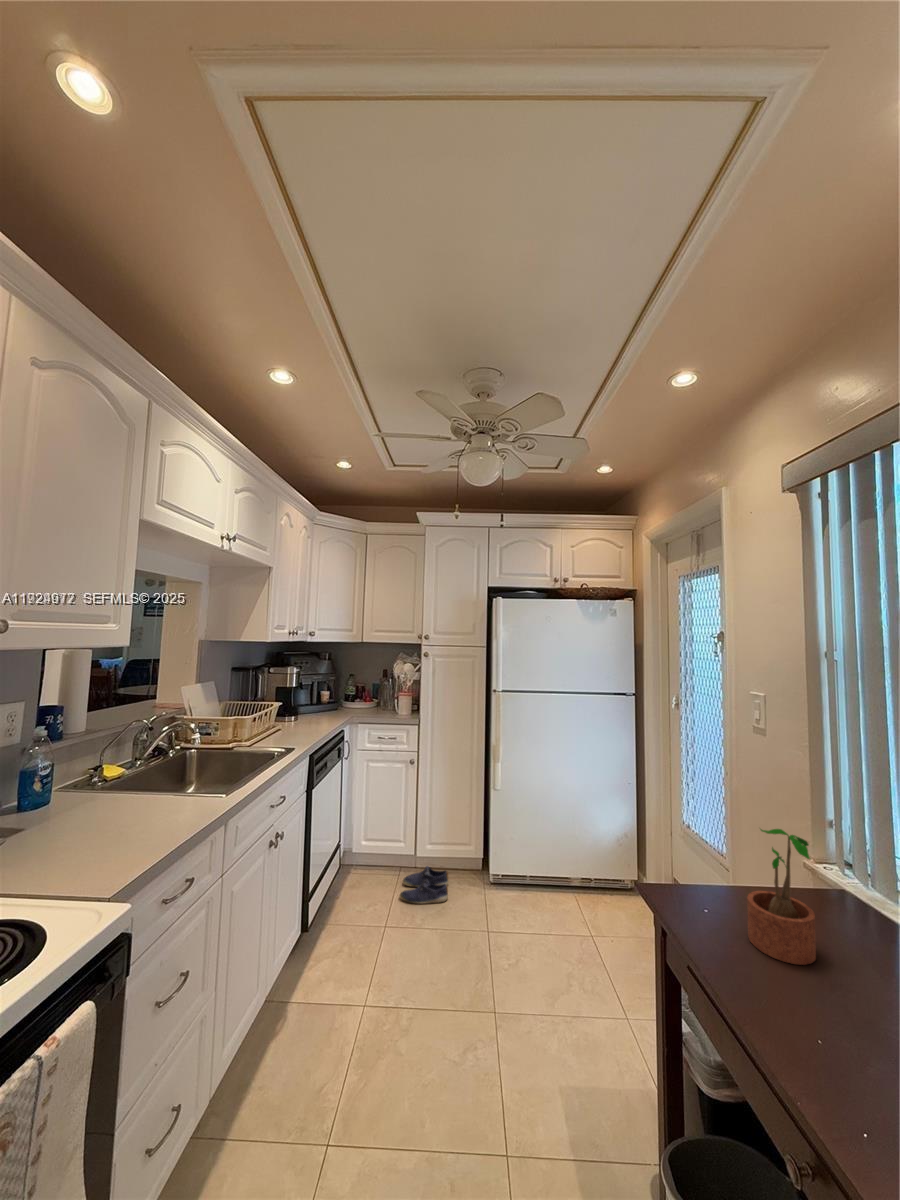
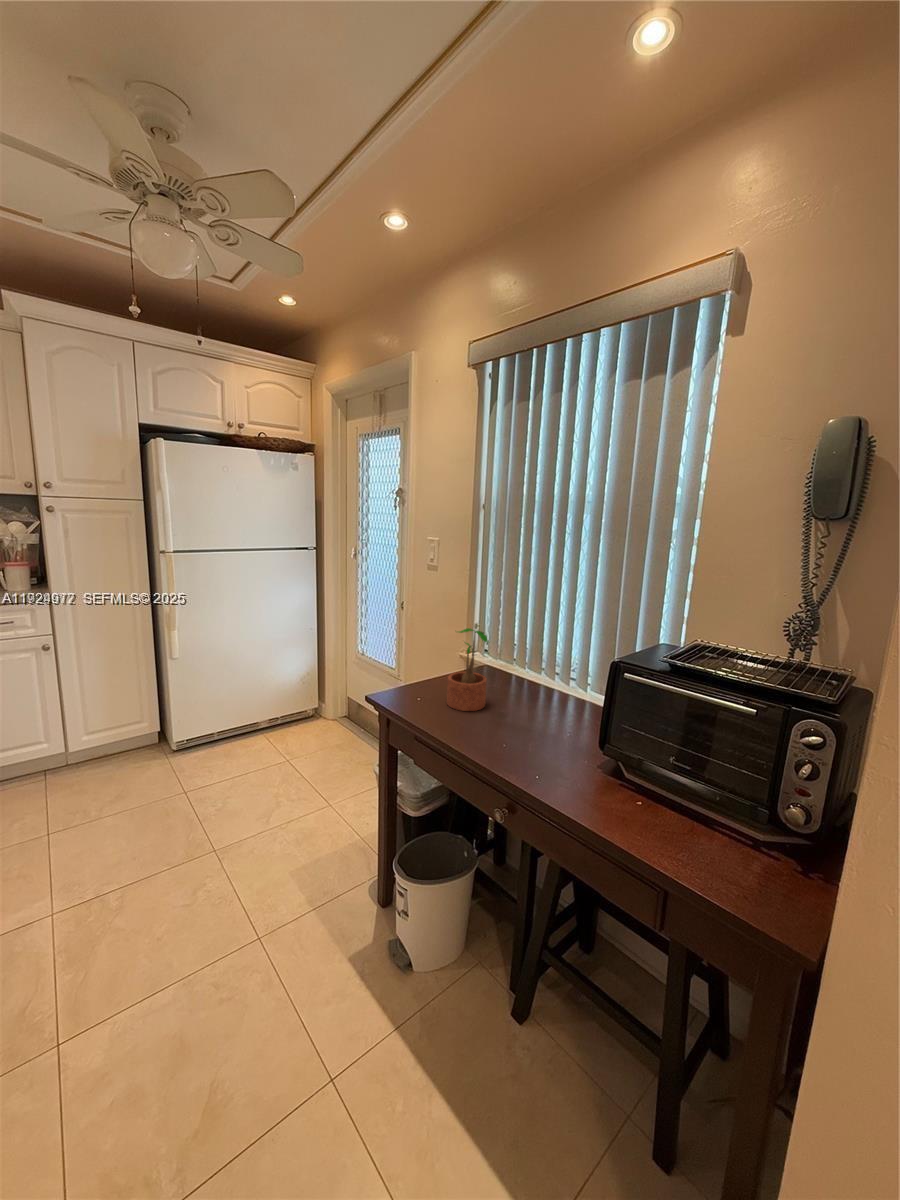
shoe: present [399,866,448,904] -> none [54,754,125,800]

